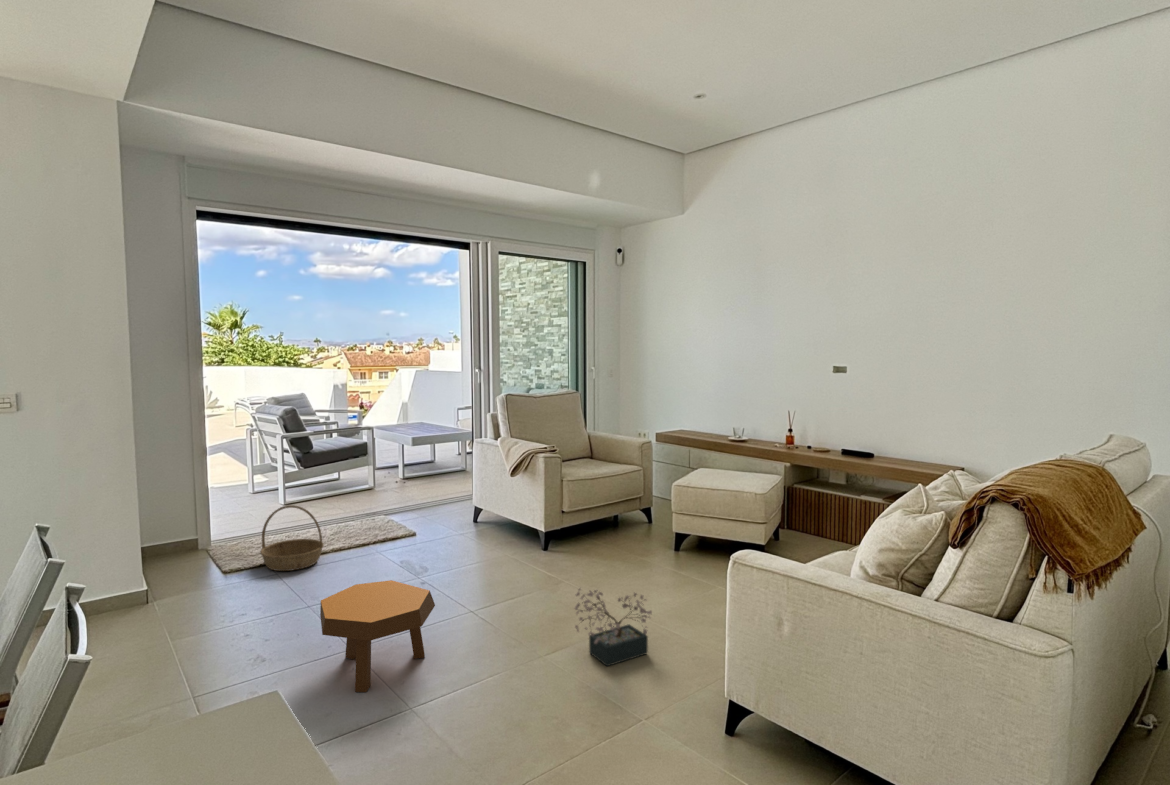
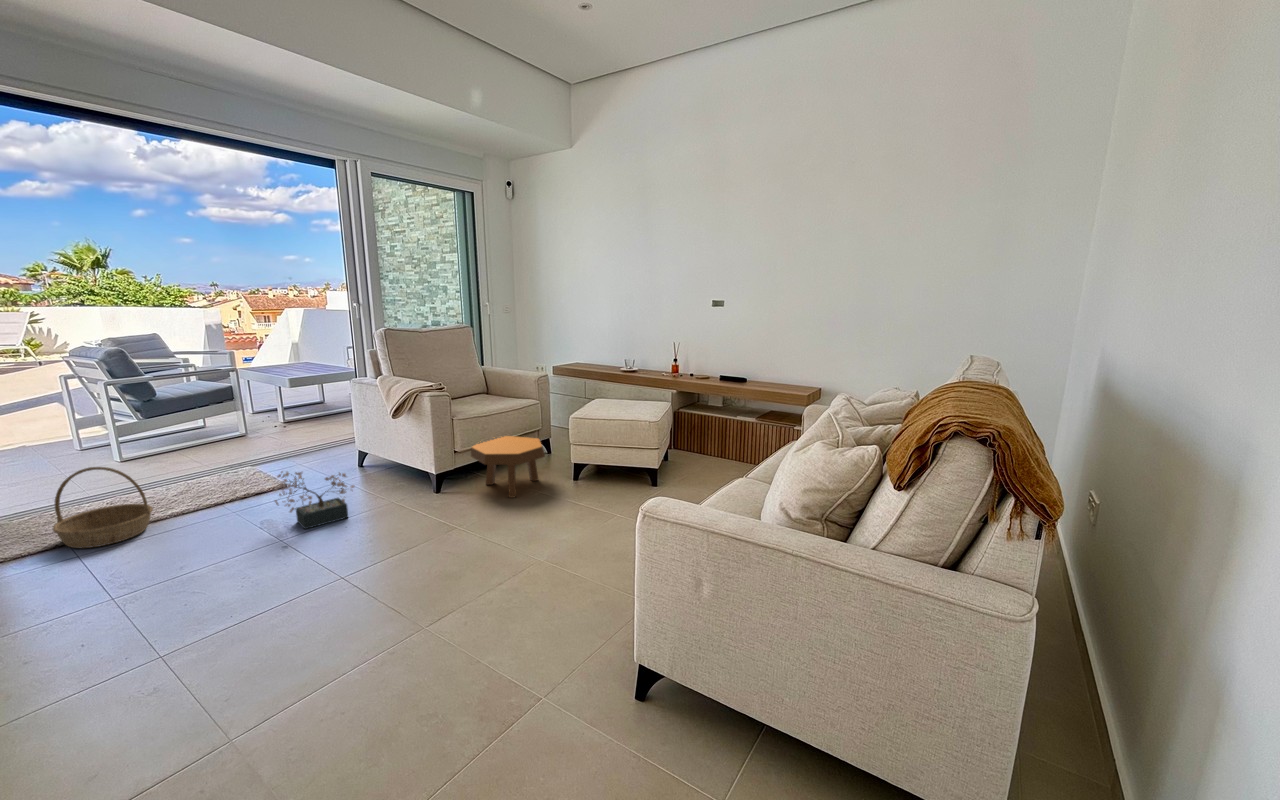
footstool: present [320,580,435,692] -> present [471,436,545,498]
decorative plant: present [575,589,652,666] -> present [275,472,354,529]

